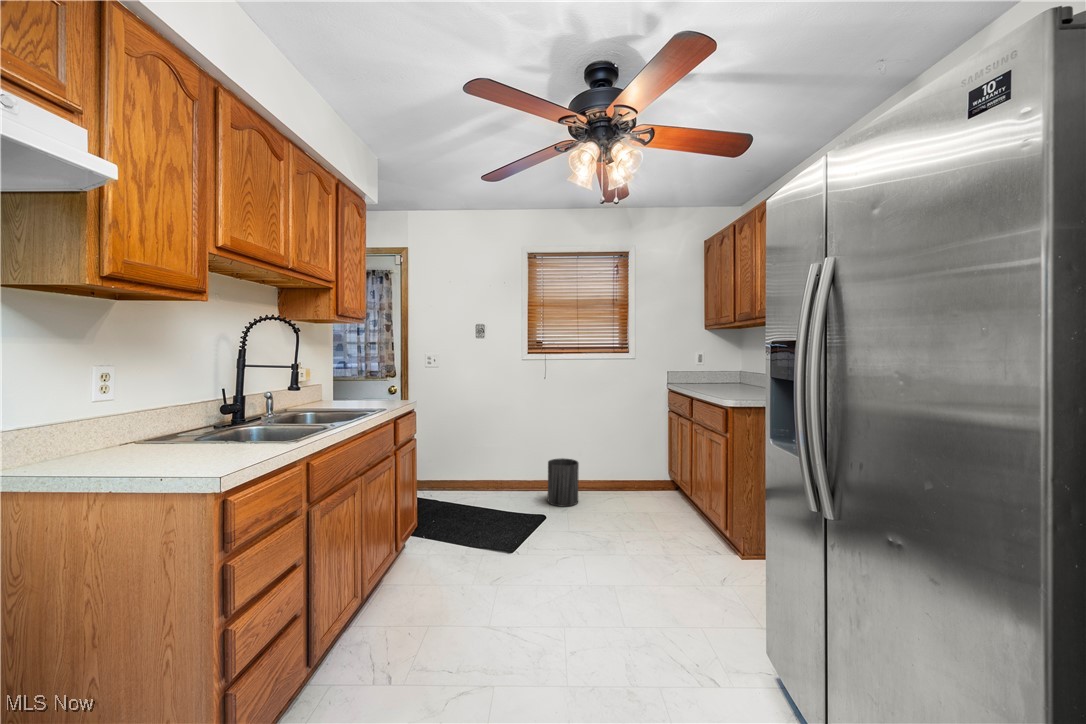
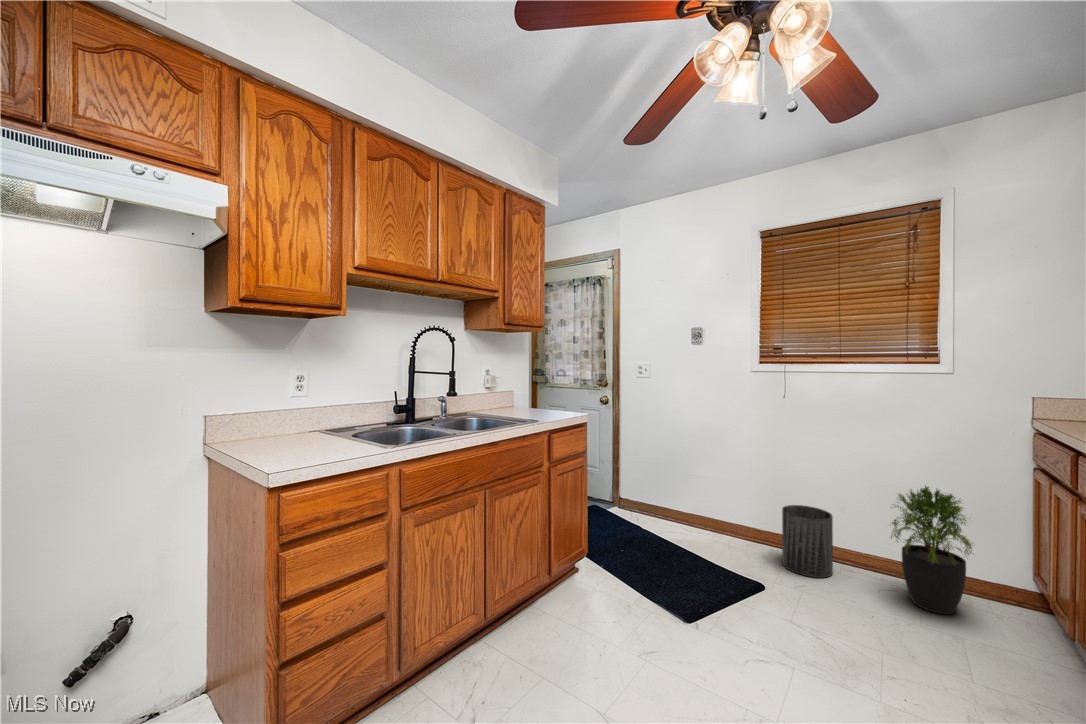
potted plant: none [607,432,653,509] -> present [891,485,972,614]

